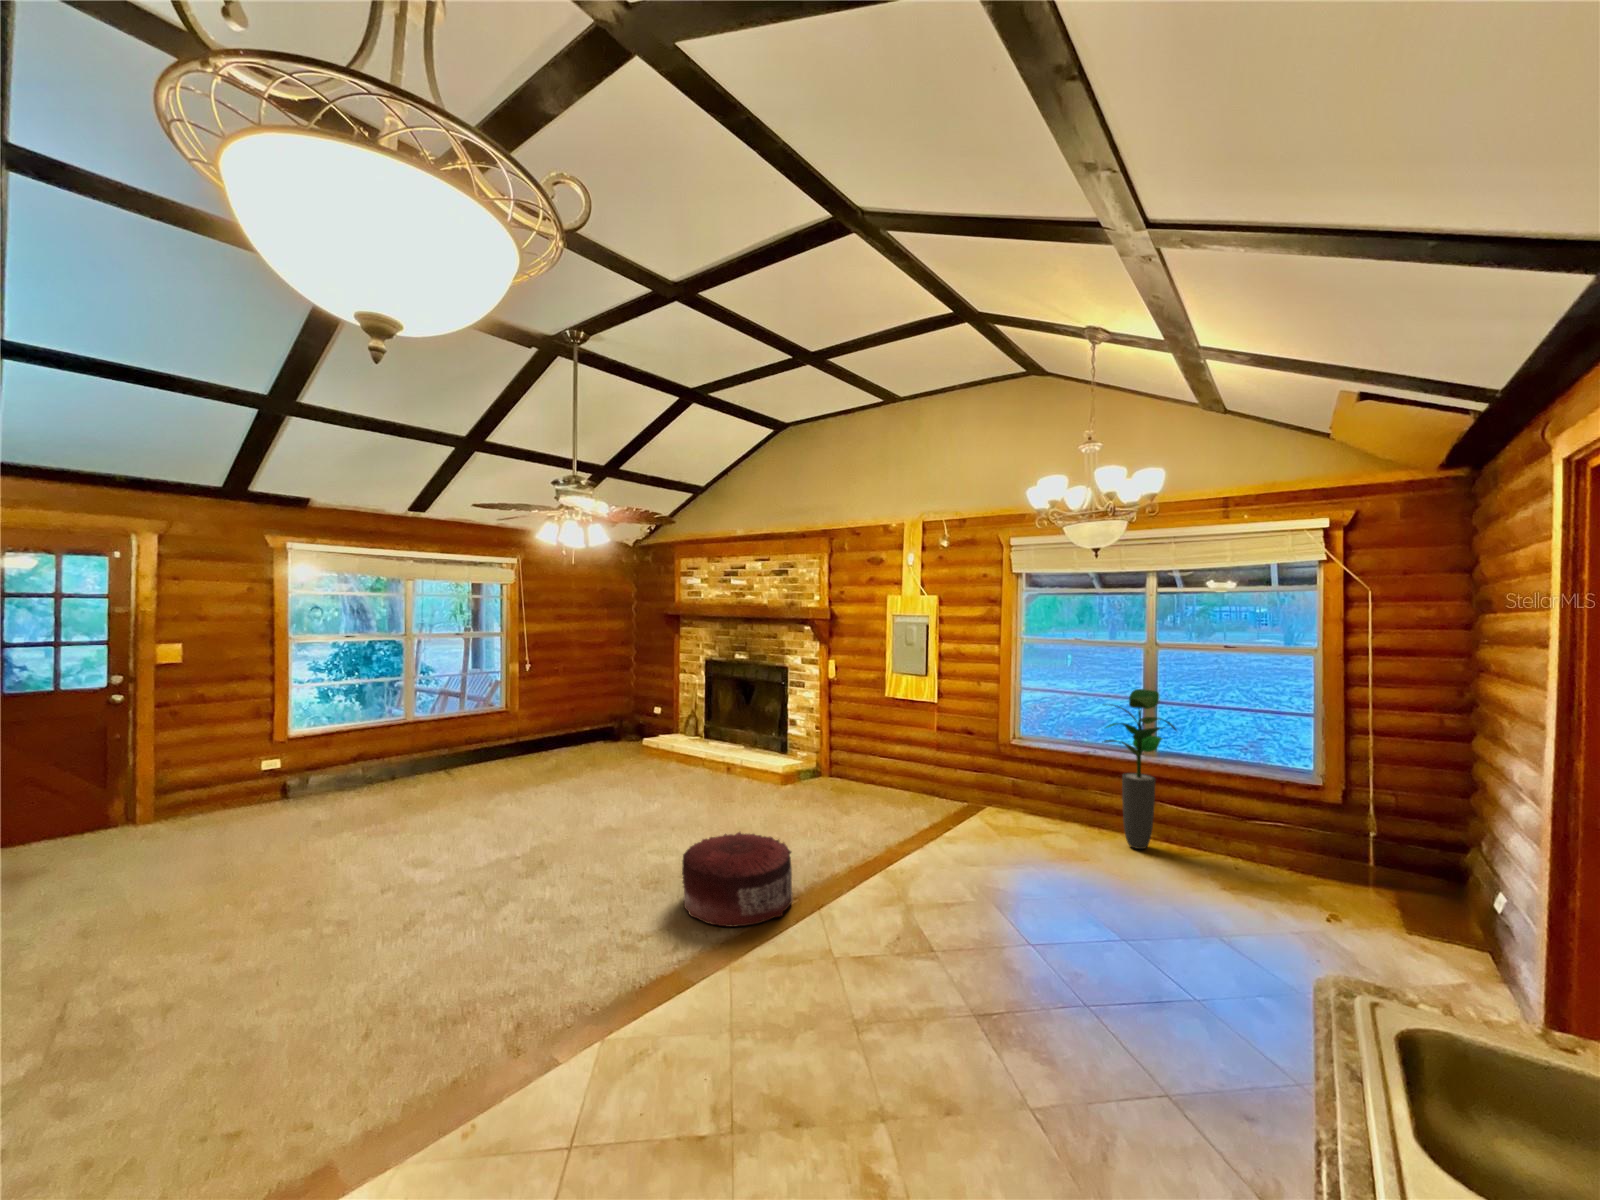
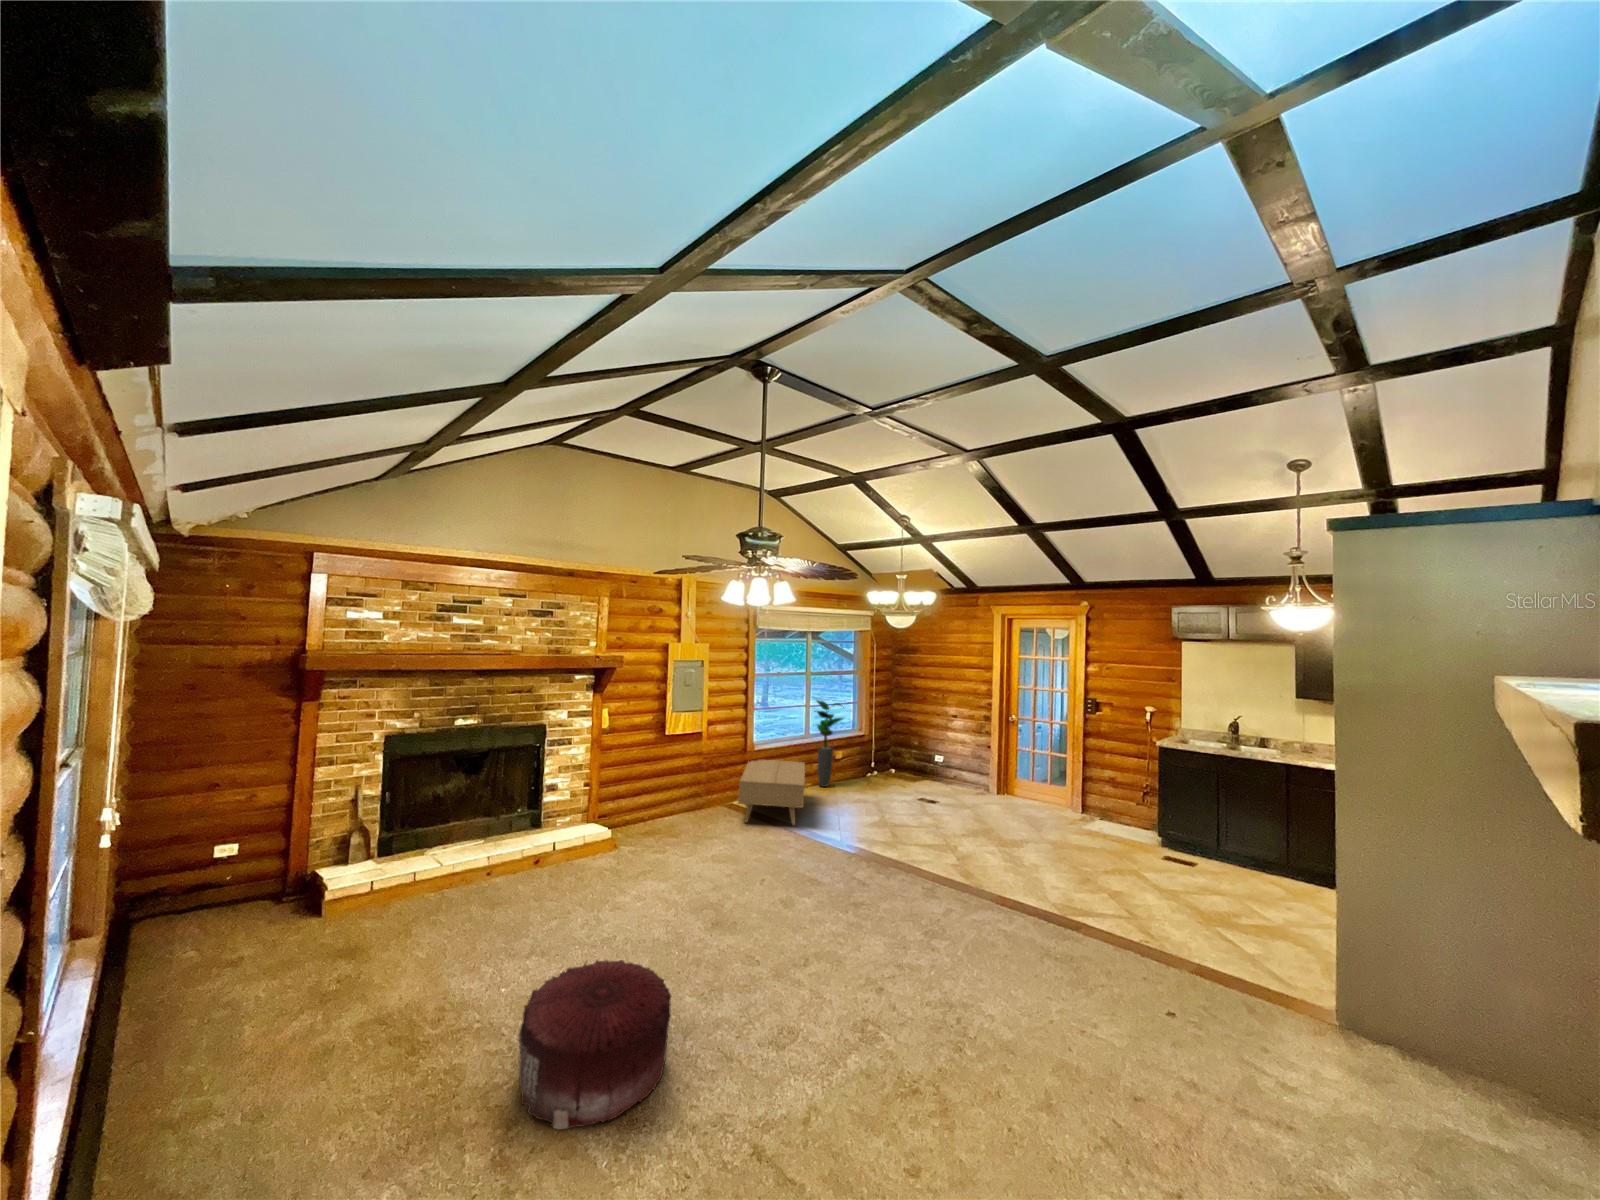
coffee table: none [883,758,1042,836] -> present [738,759,806,826]
pouf: present [682,832,793,927] -> present [518,960,671,1129]

